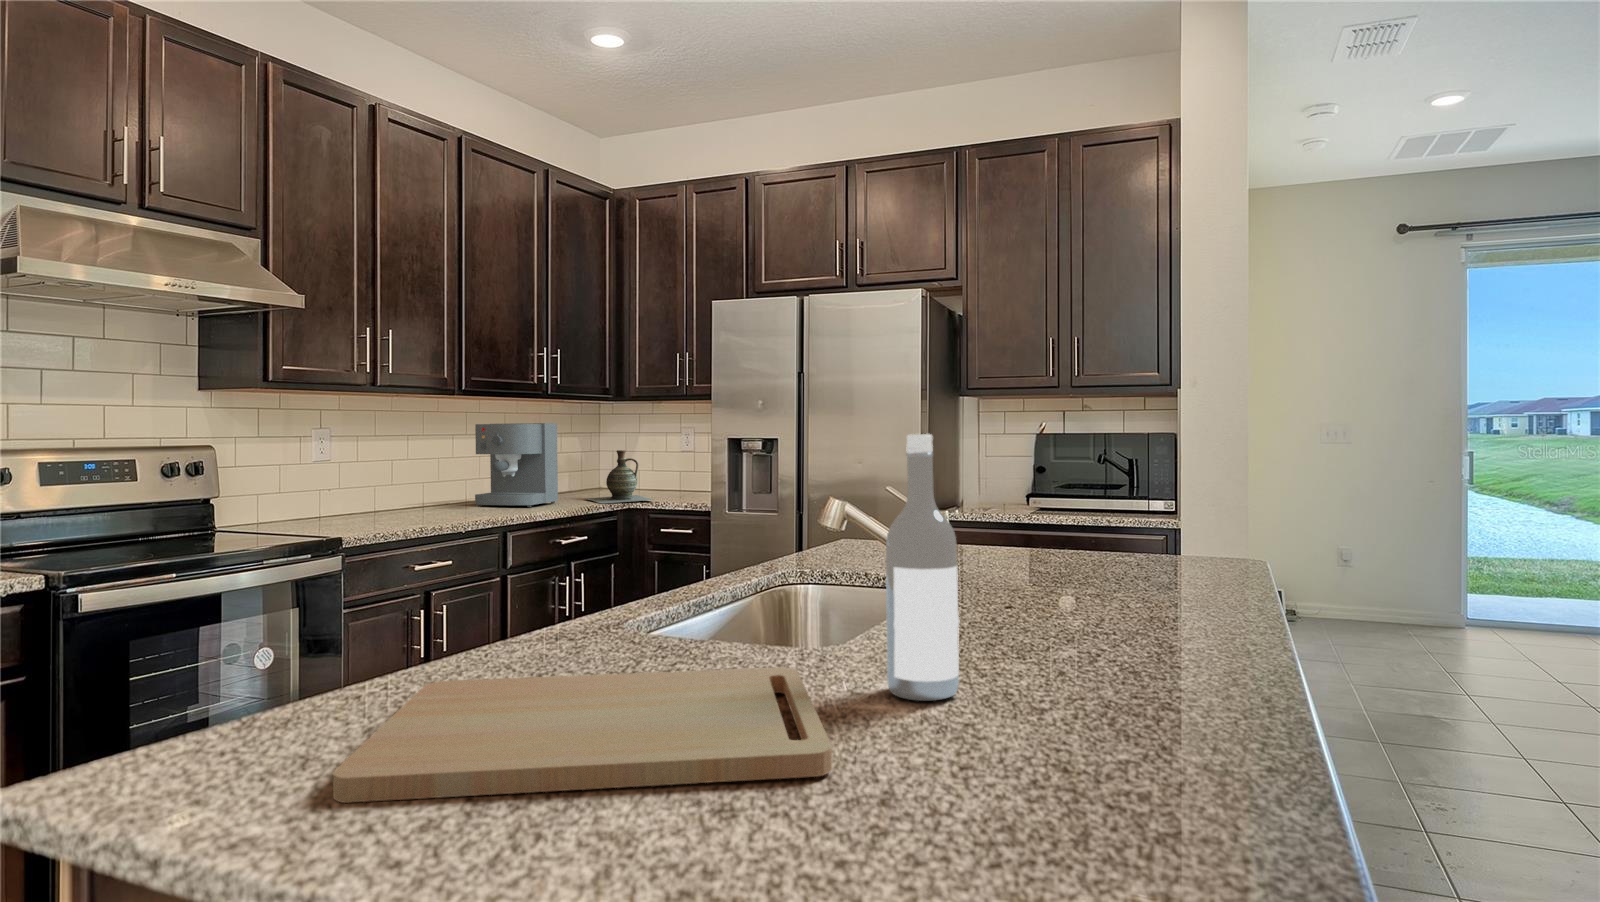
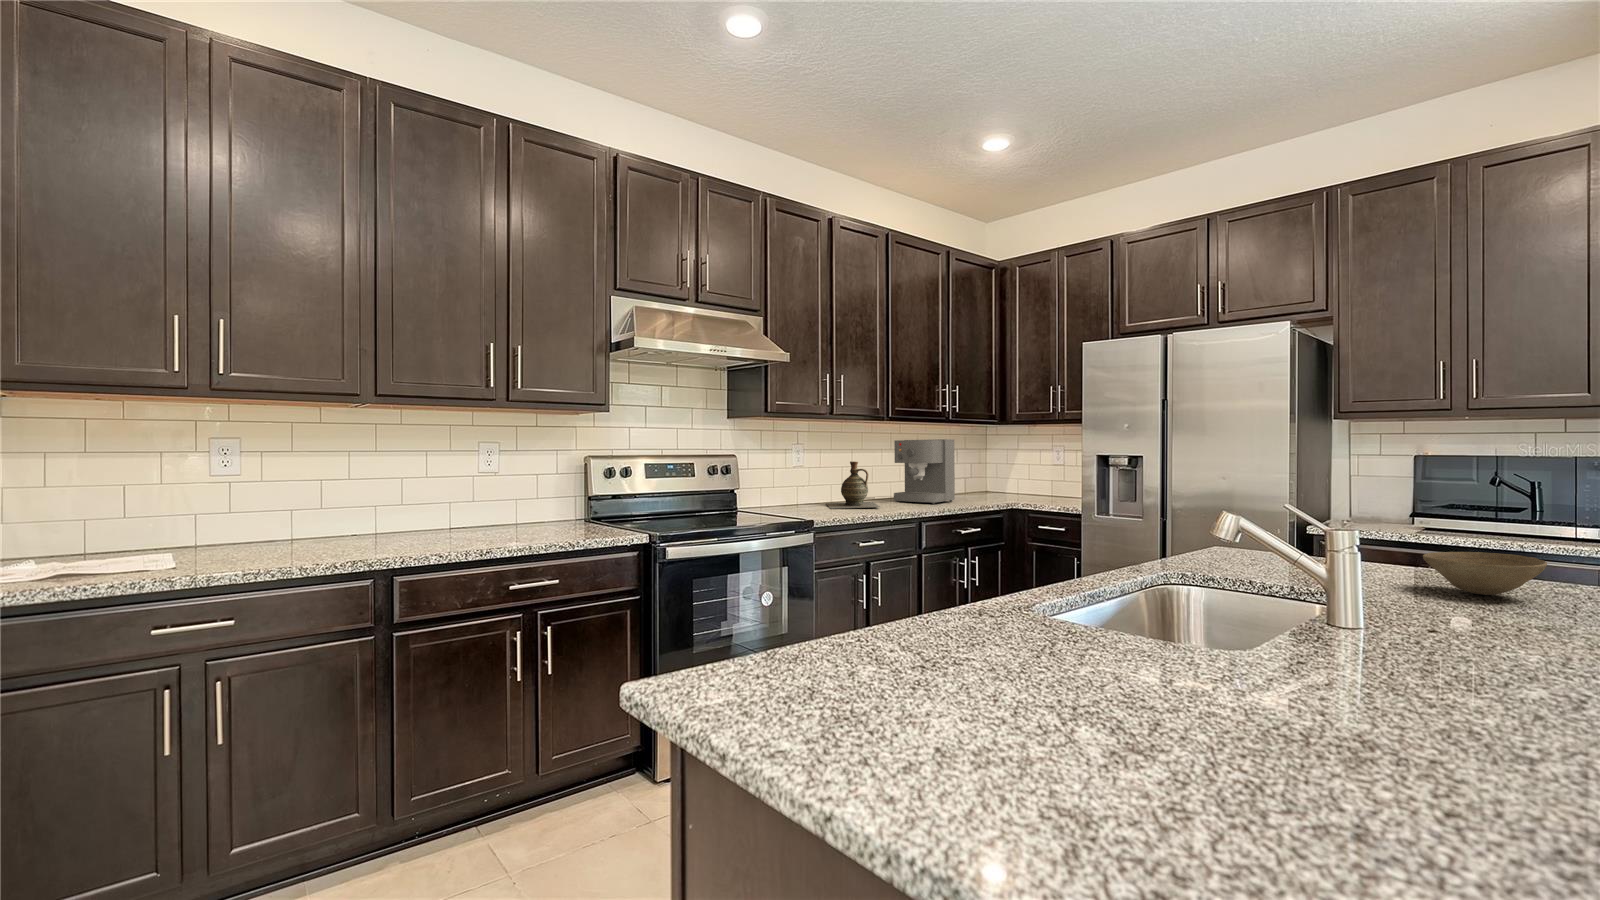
wine bottle: present [886,434,959,701] -> none [1323,454,1419,730]
ceramic jug: present [586,450,653,504] -> present [826,461,880,509]
bowl: none [1001,530,1086,570] -> present [1423,552,1547,595]
cutting board: present [333,667,832,803] -> none [836,642,1285,792]

